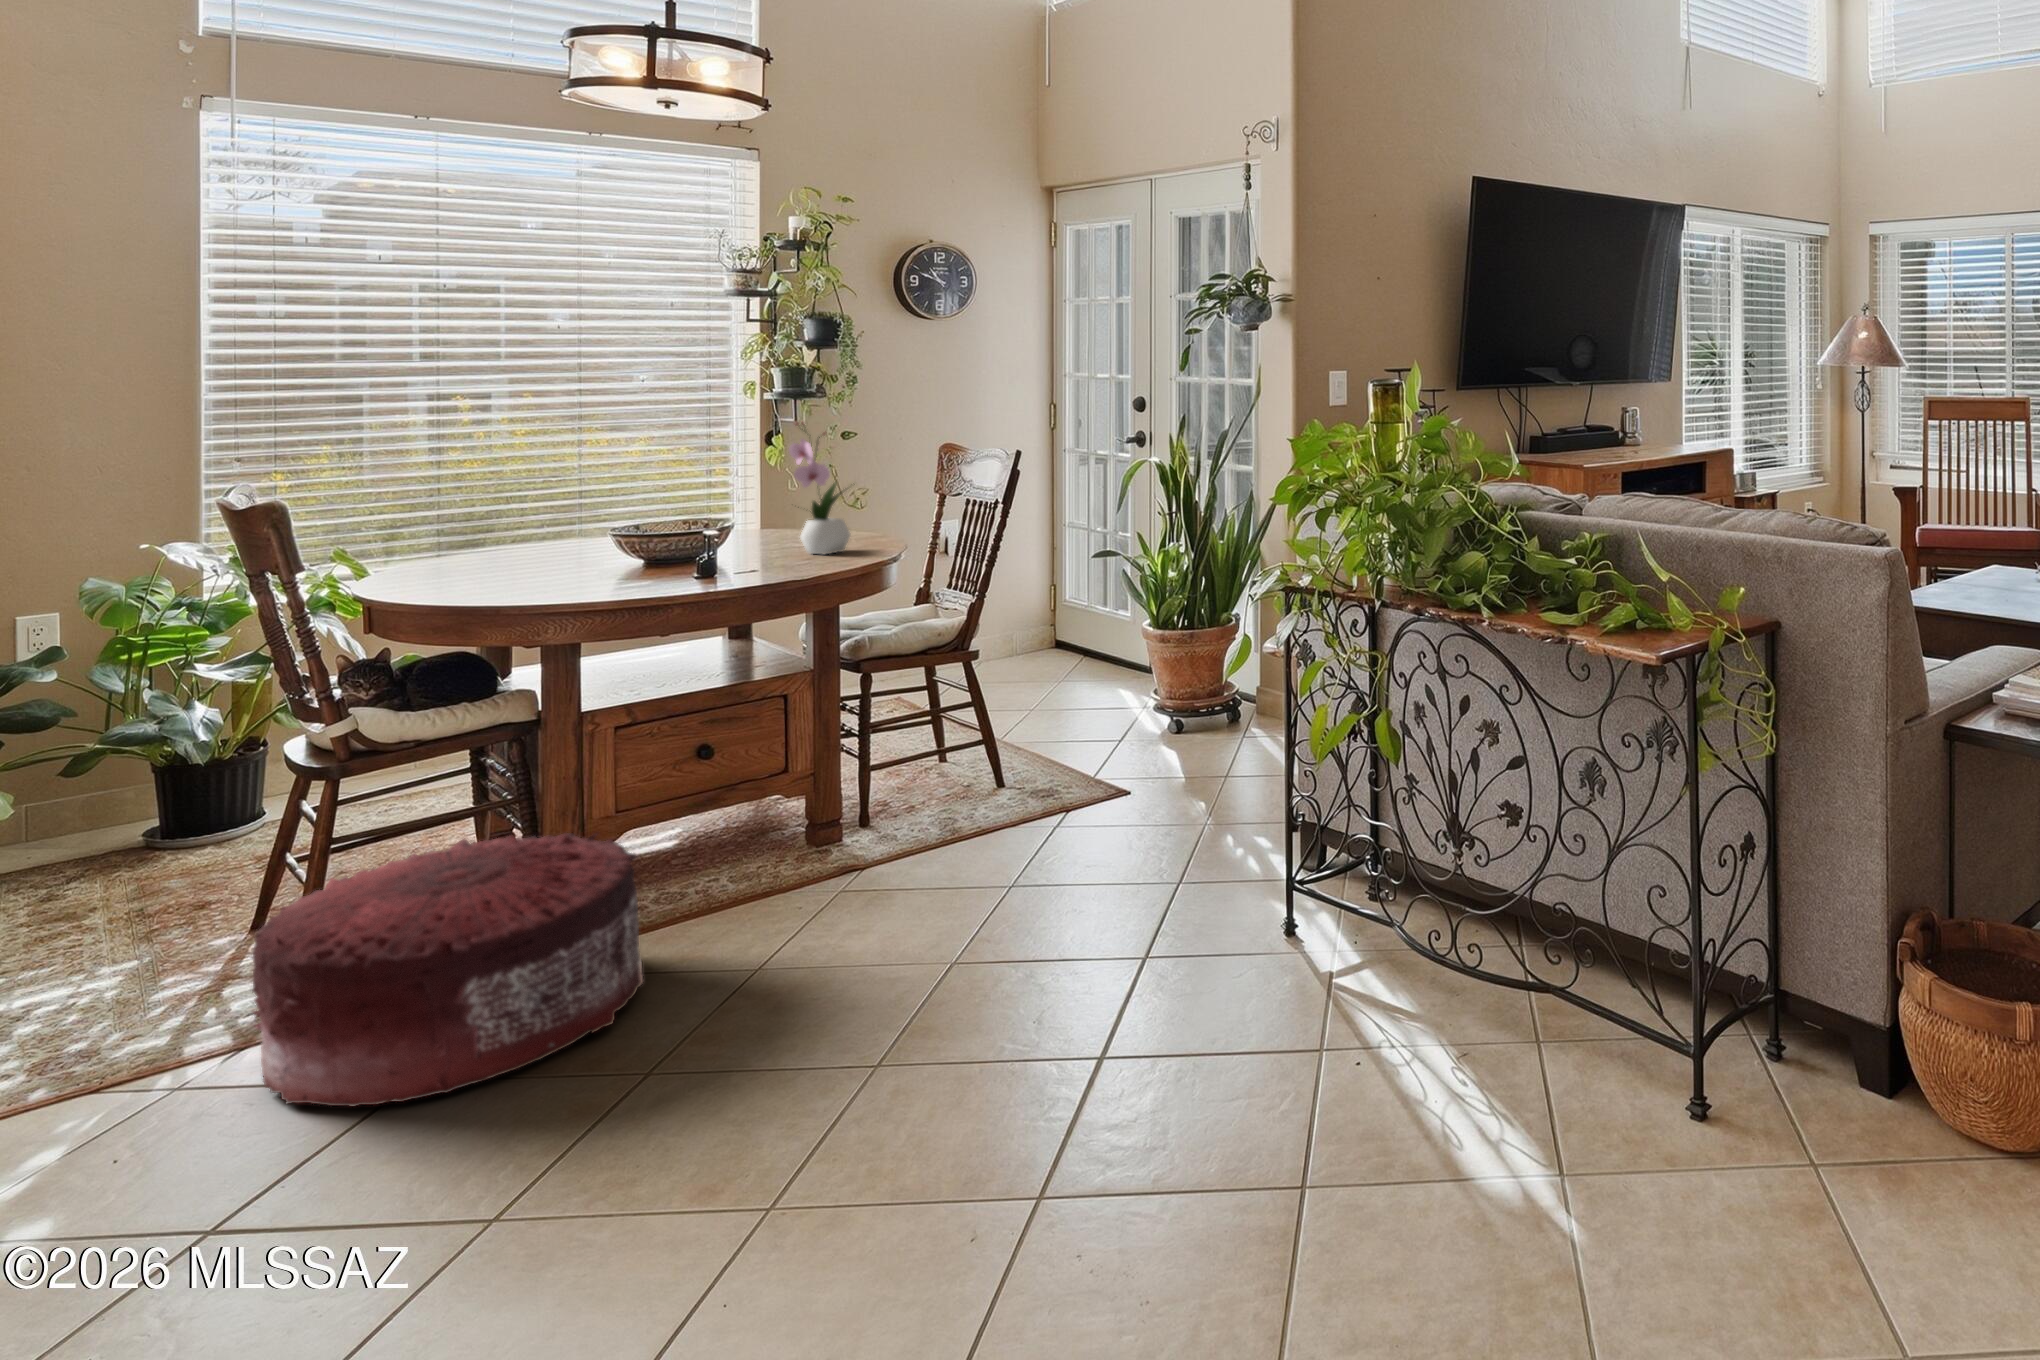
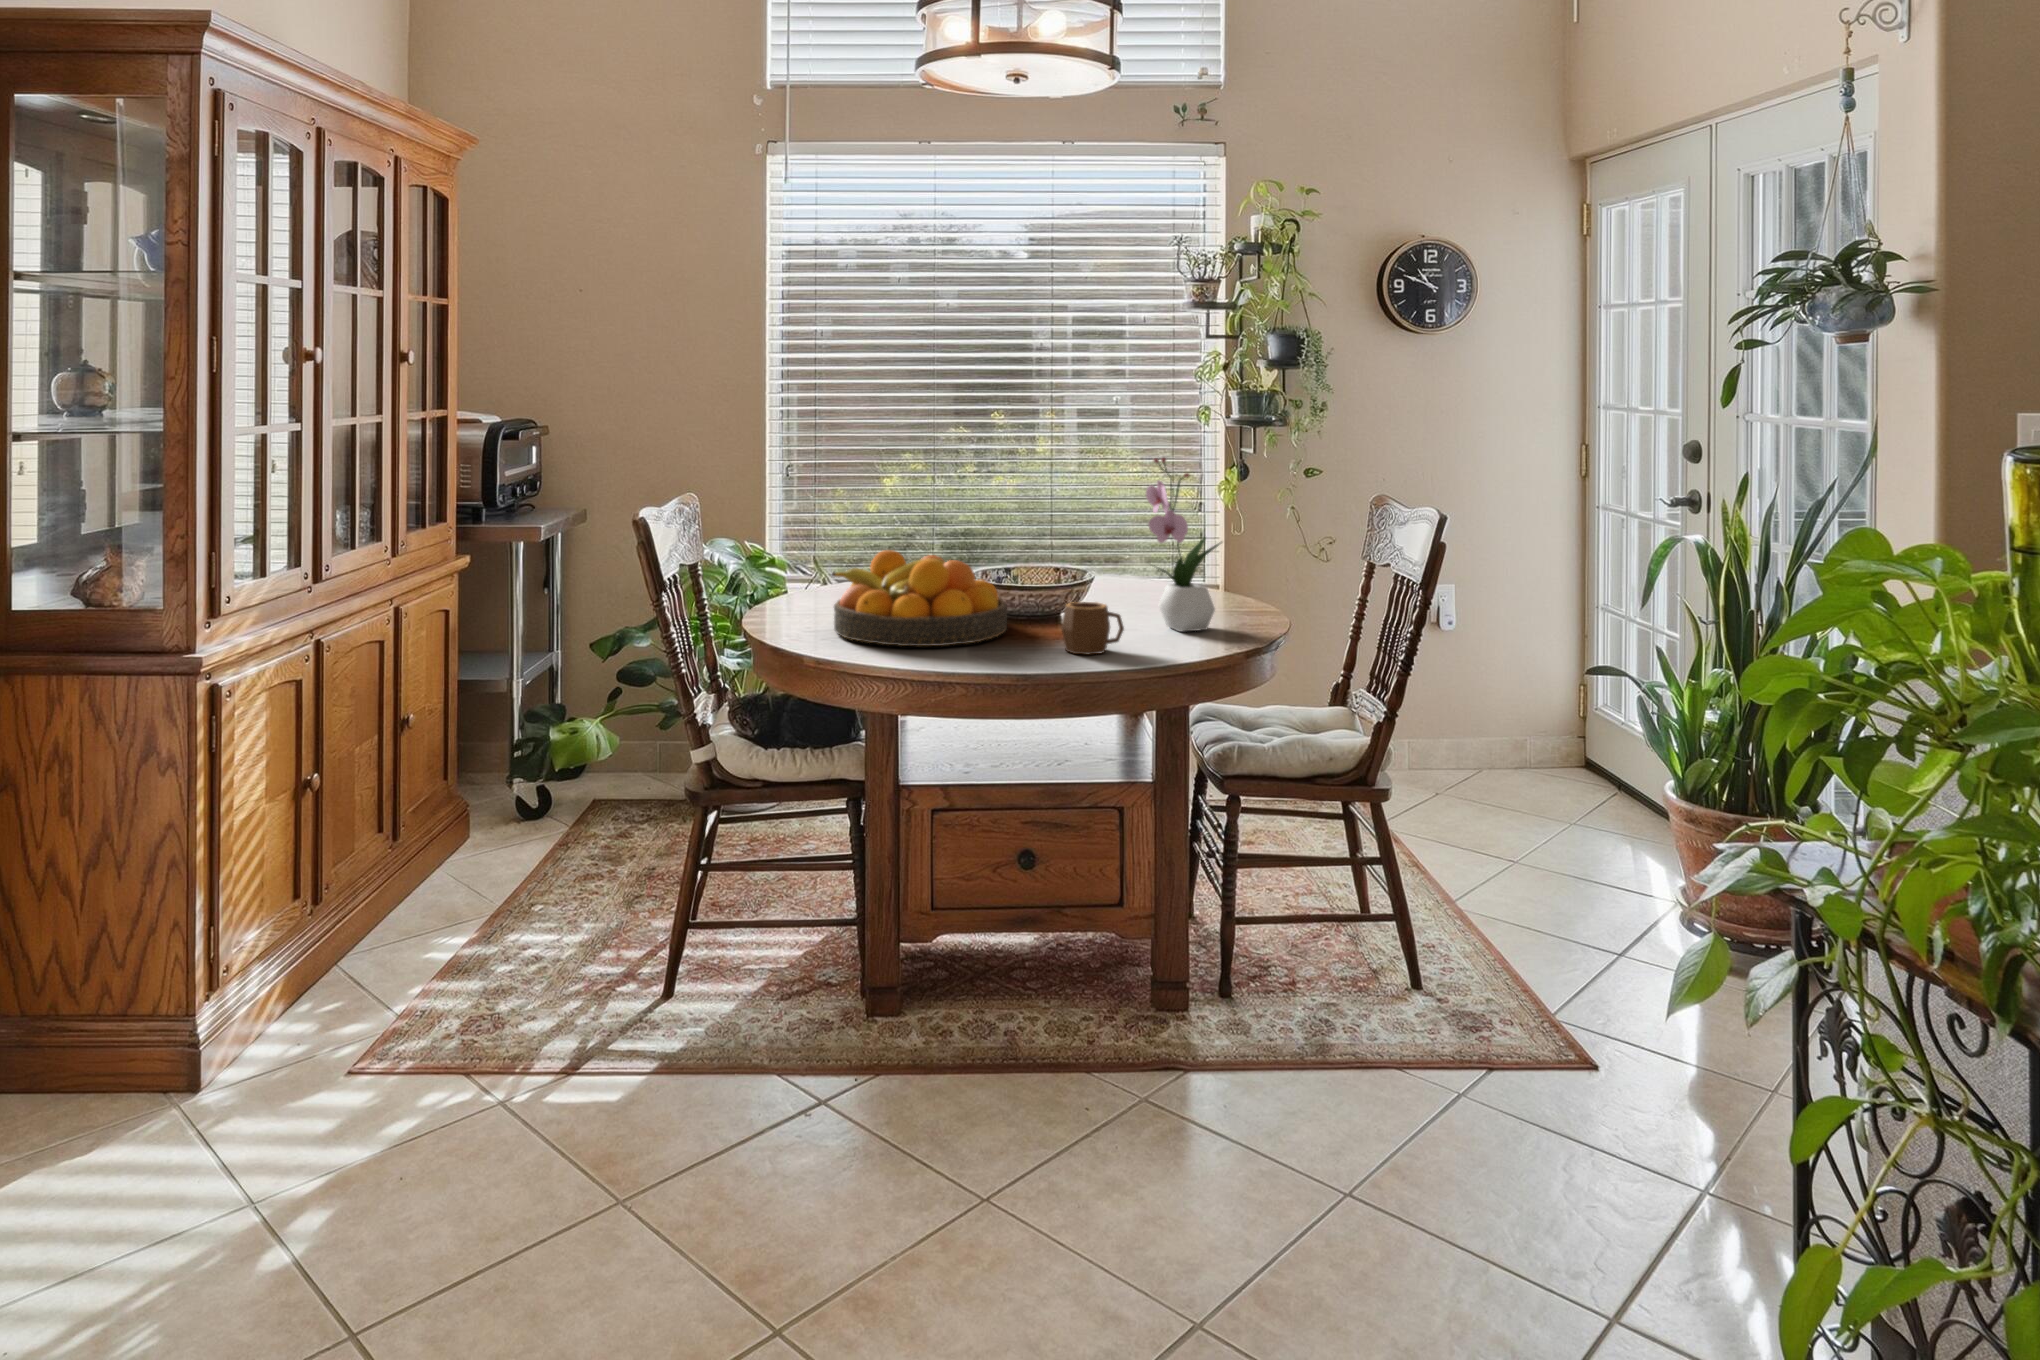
fruit bowl: none [488,515,675,593] -> present [832,550,1007,646]
mug: none [742,535,795,576] -> present [1062,602,1124,654]
pouf: present [253,833,643,1106] -> none [505,911,879,1252]

